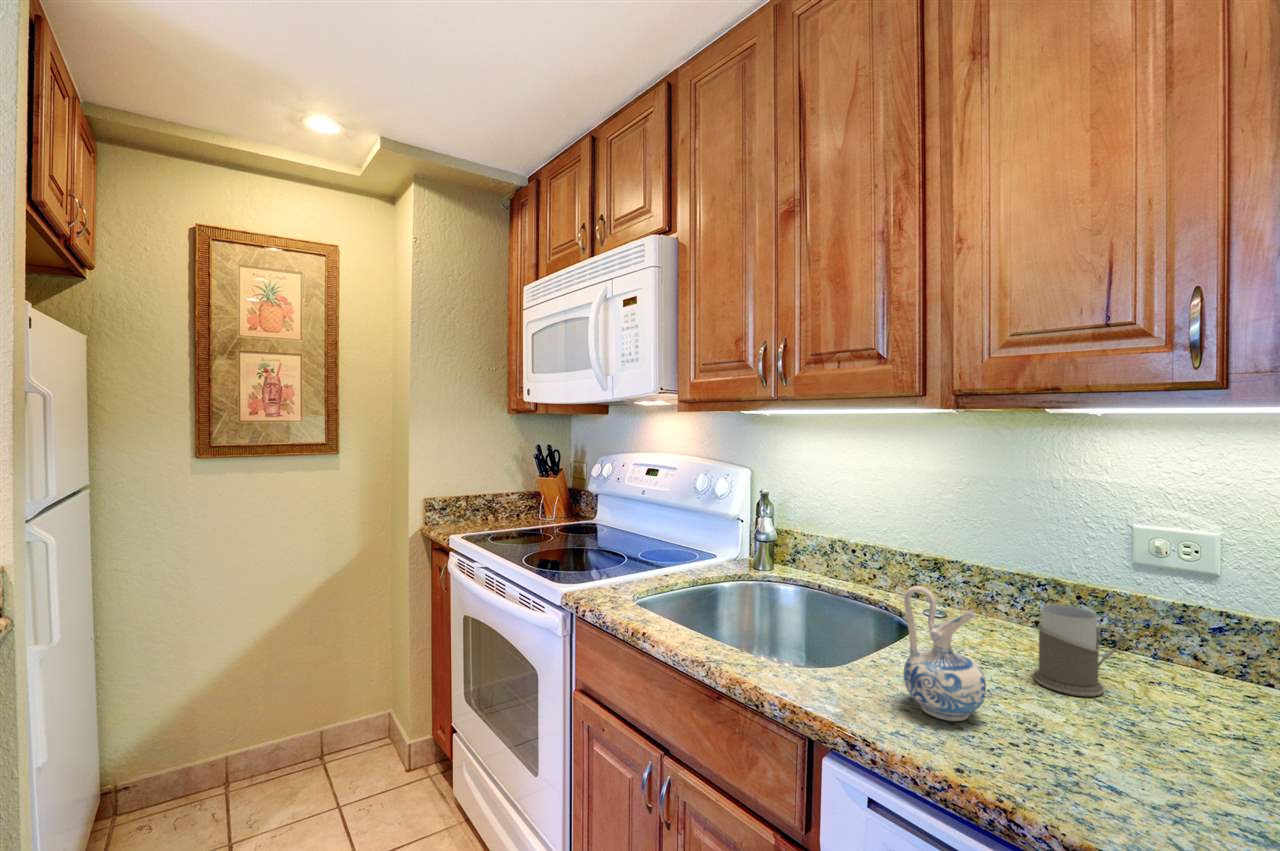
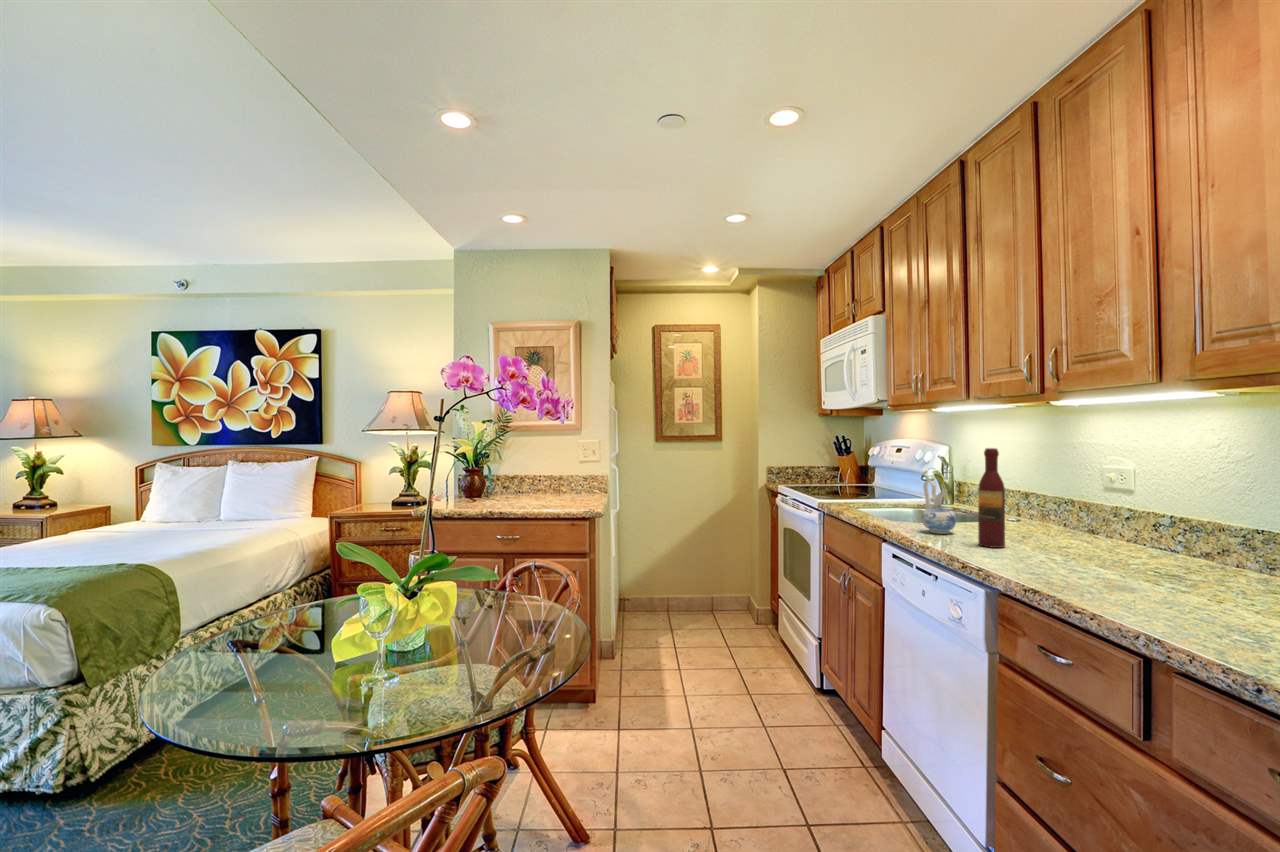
wine bottle: none [1126,526,1208,801] -> present [978,448,1005,548]
mug: present [1033,605,1122,696] -> none [1008,499,1049,537]

